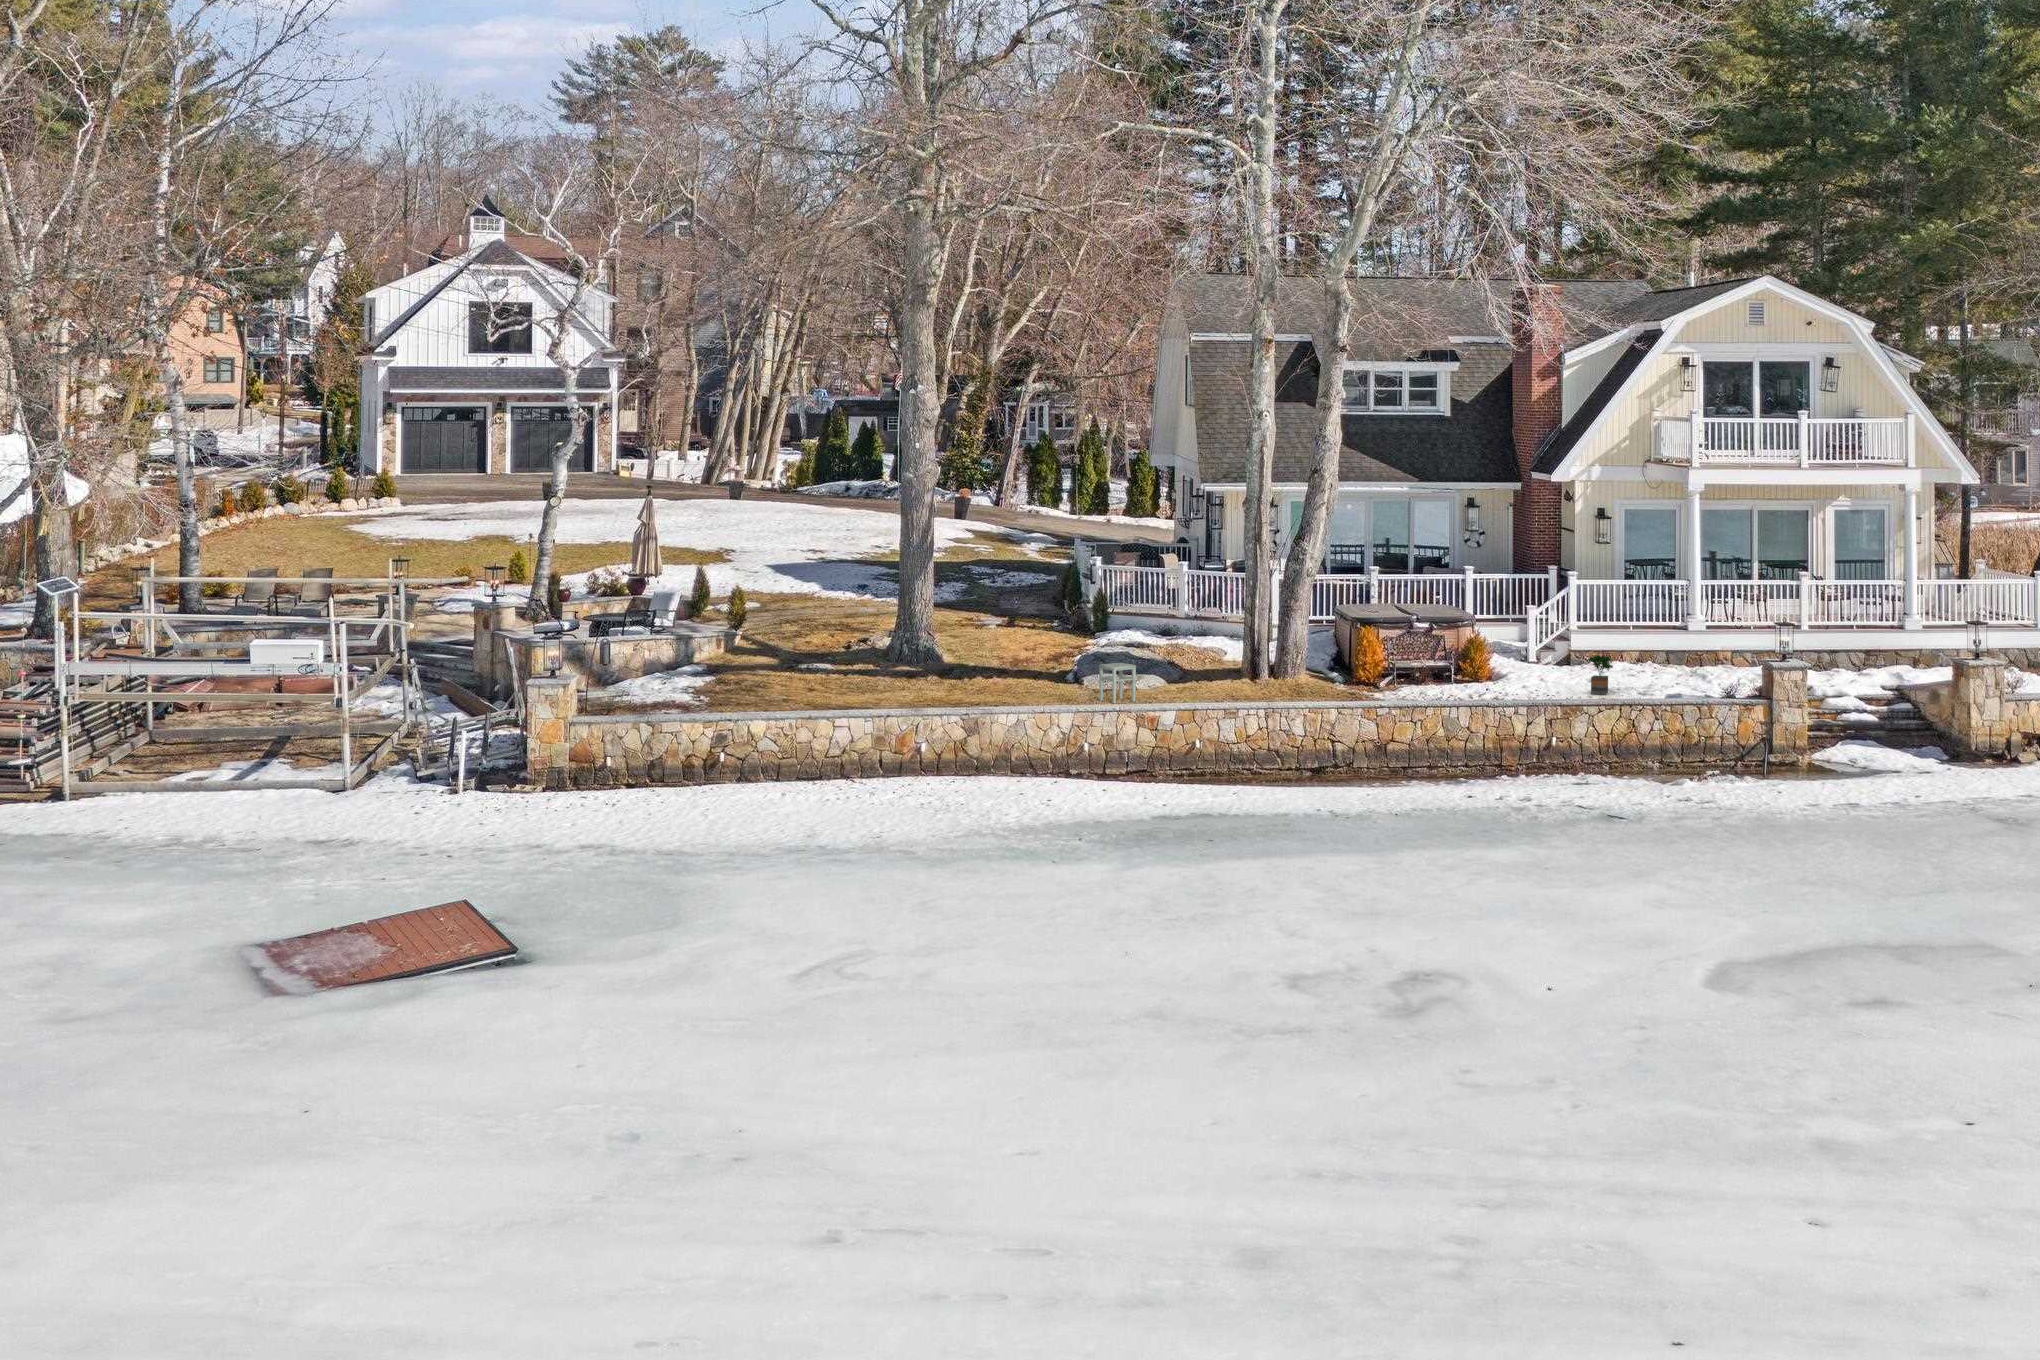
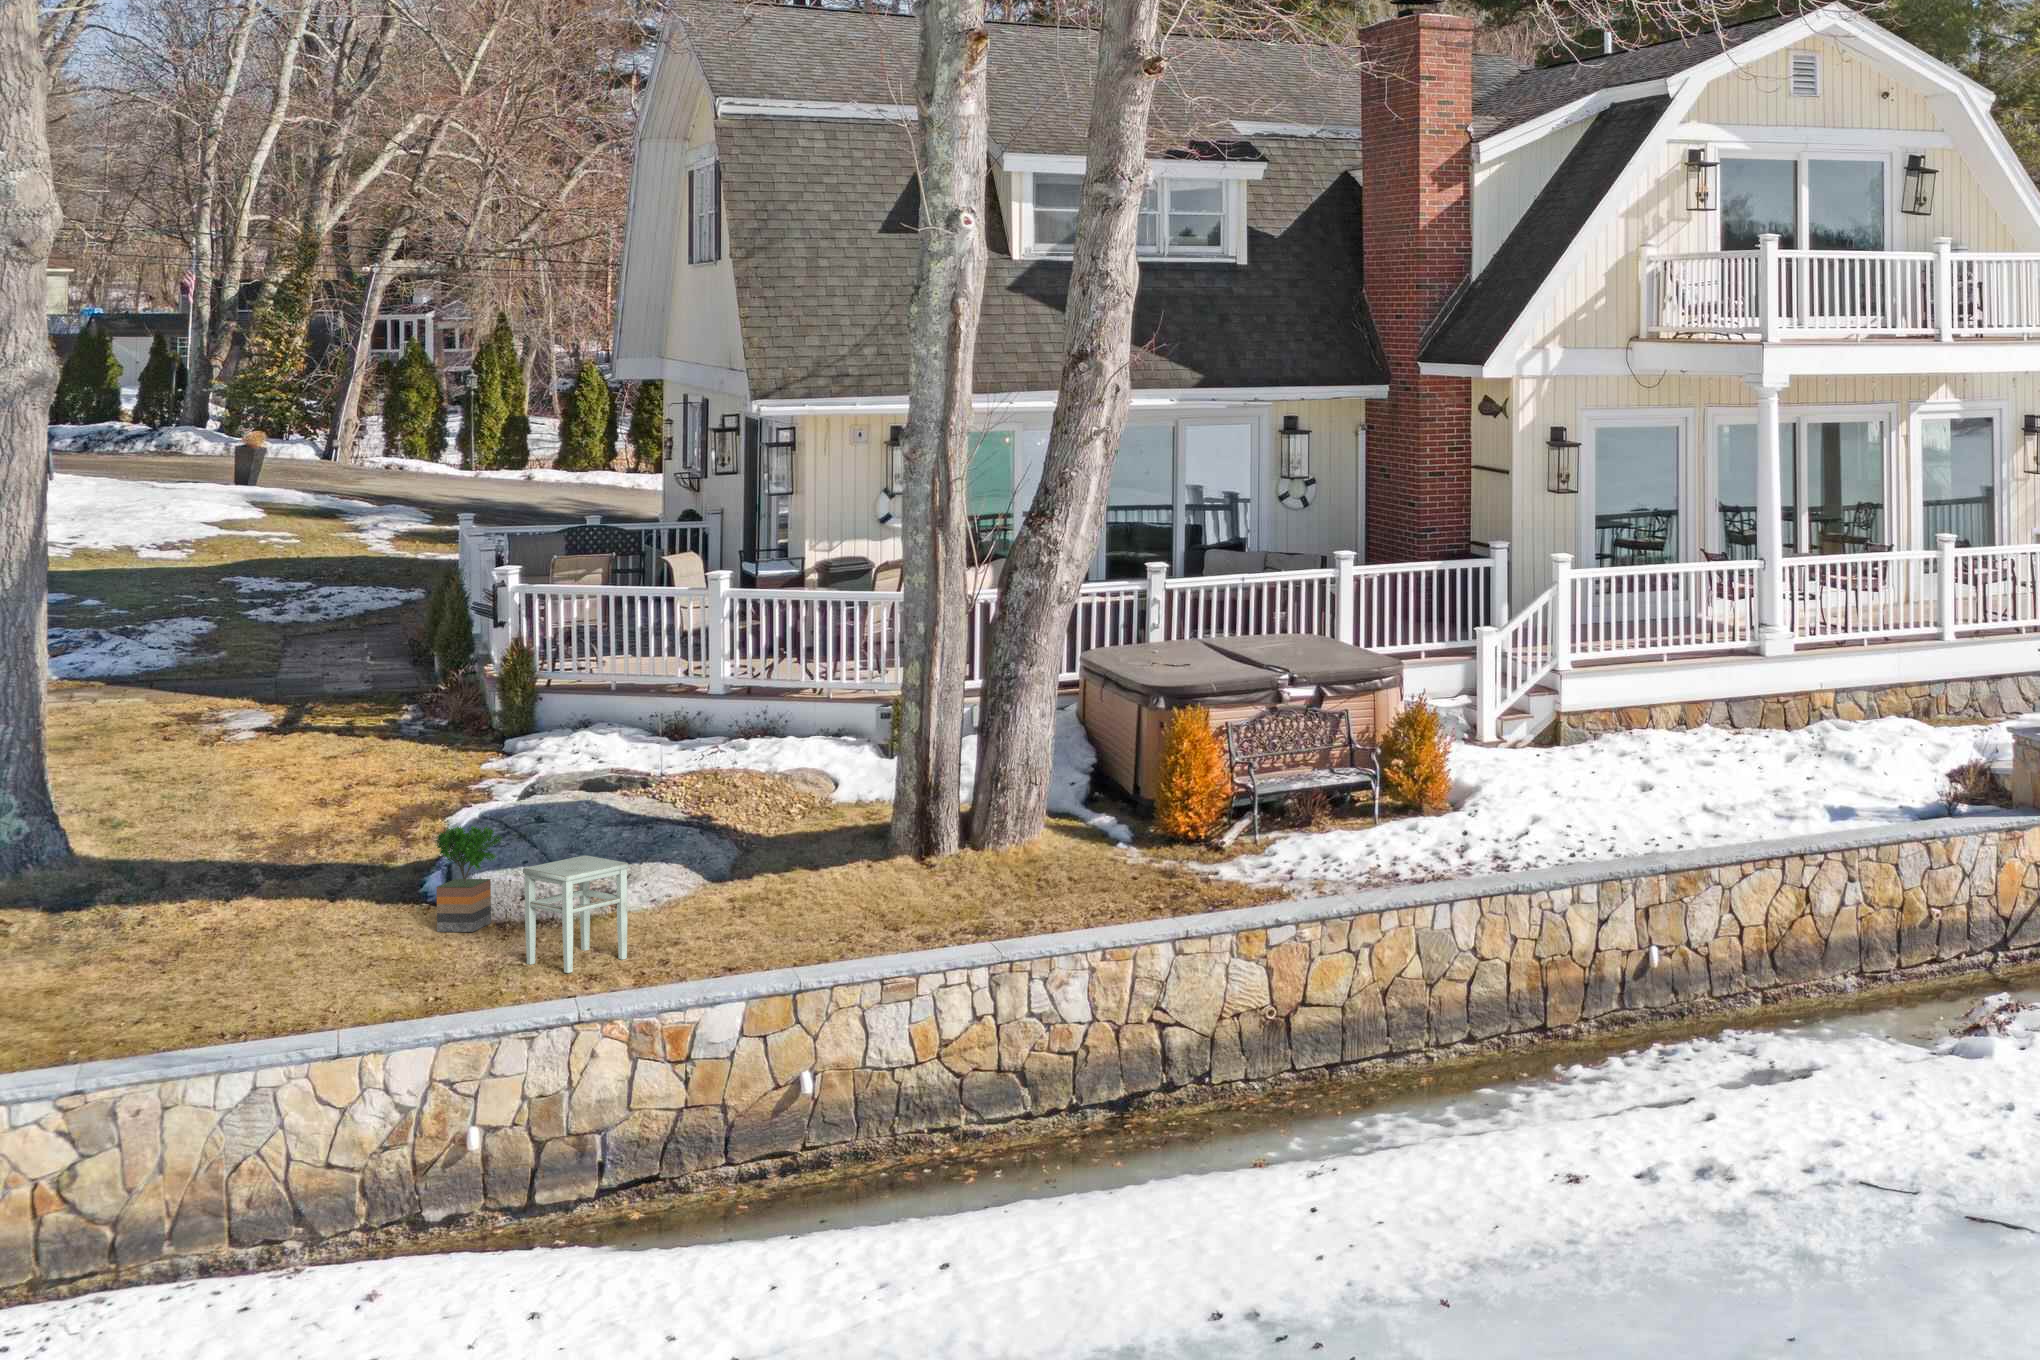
potted tree: present [1589,655,1613,695] -> present [435,826,502,932]

